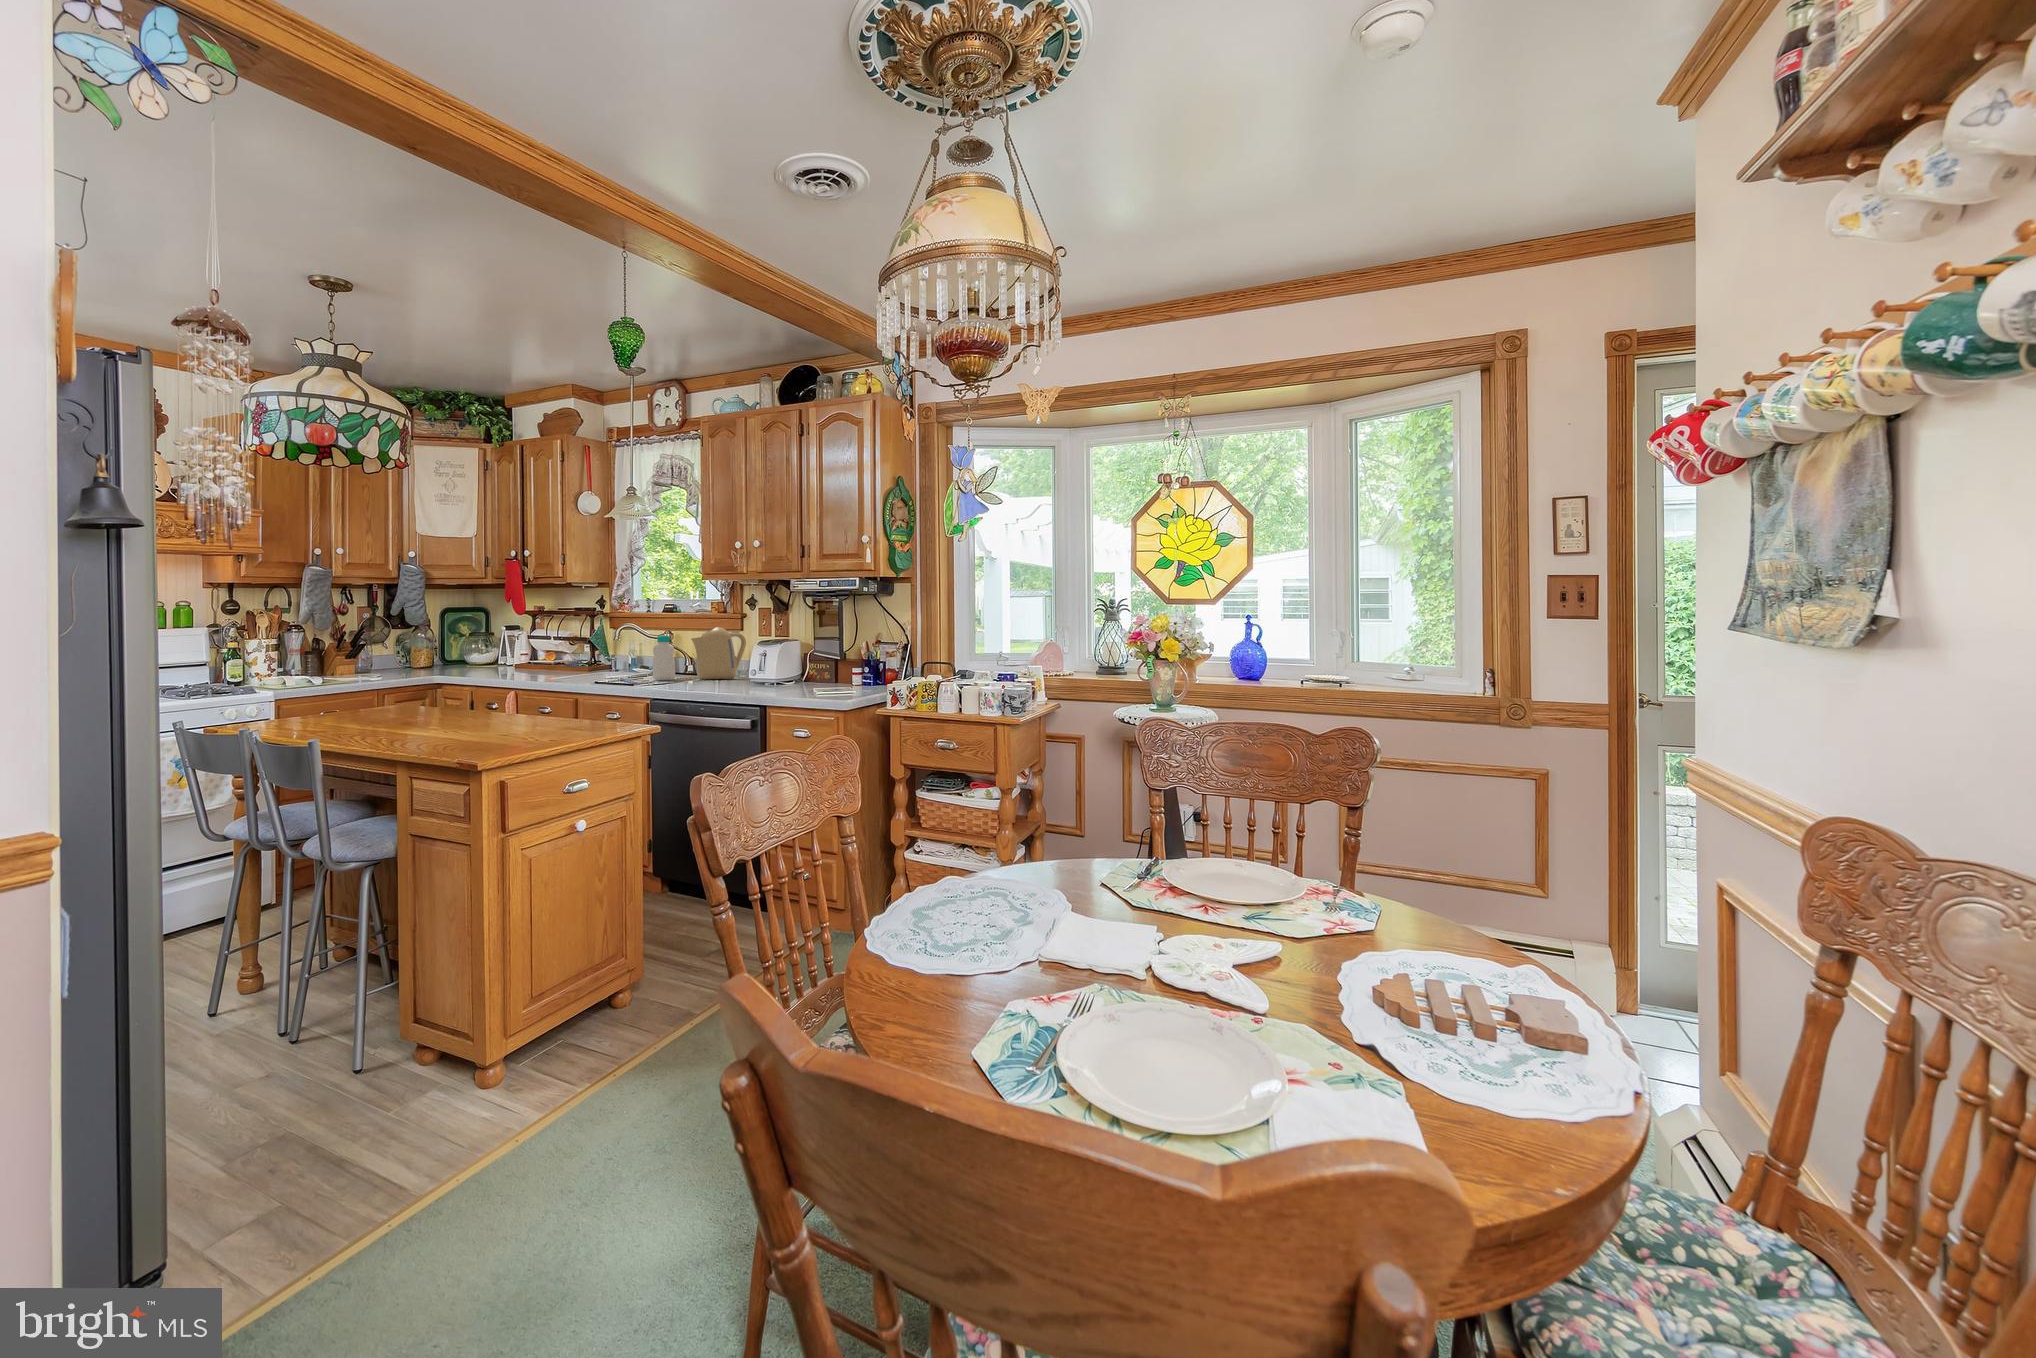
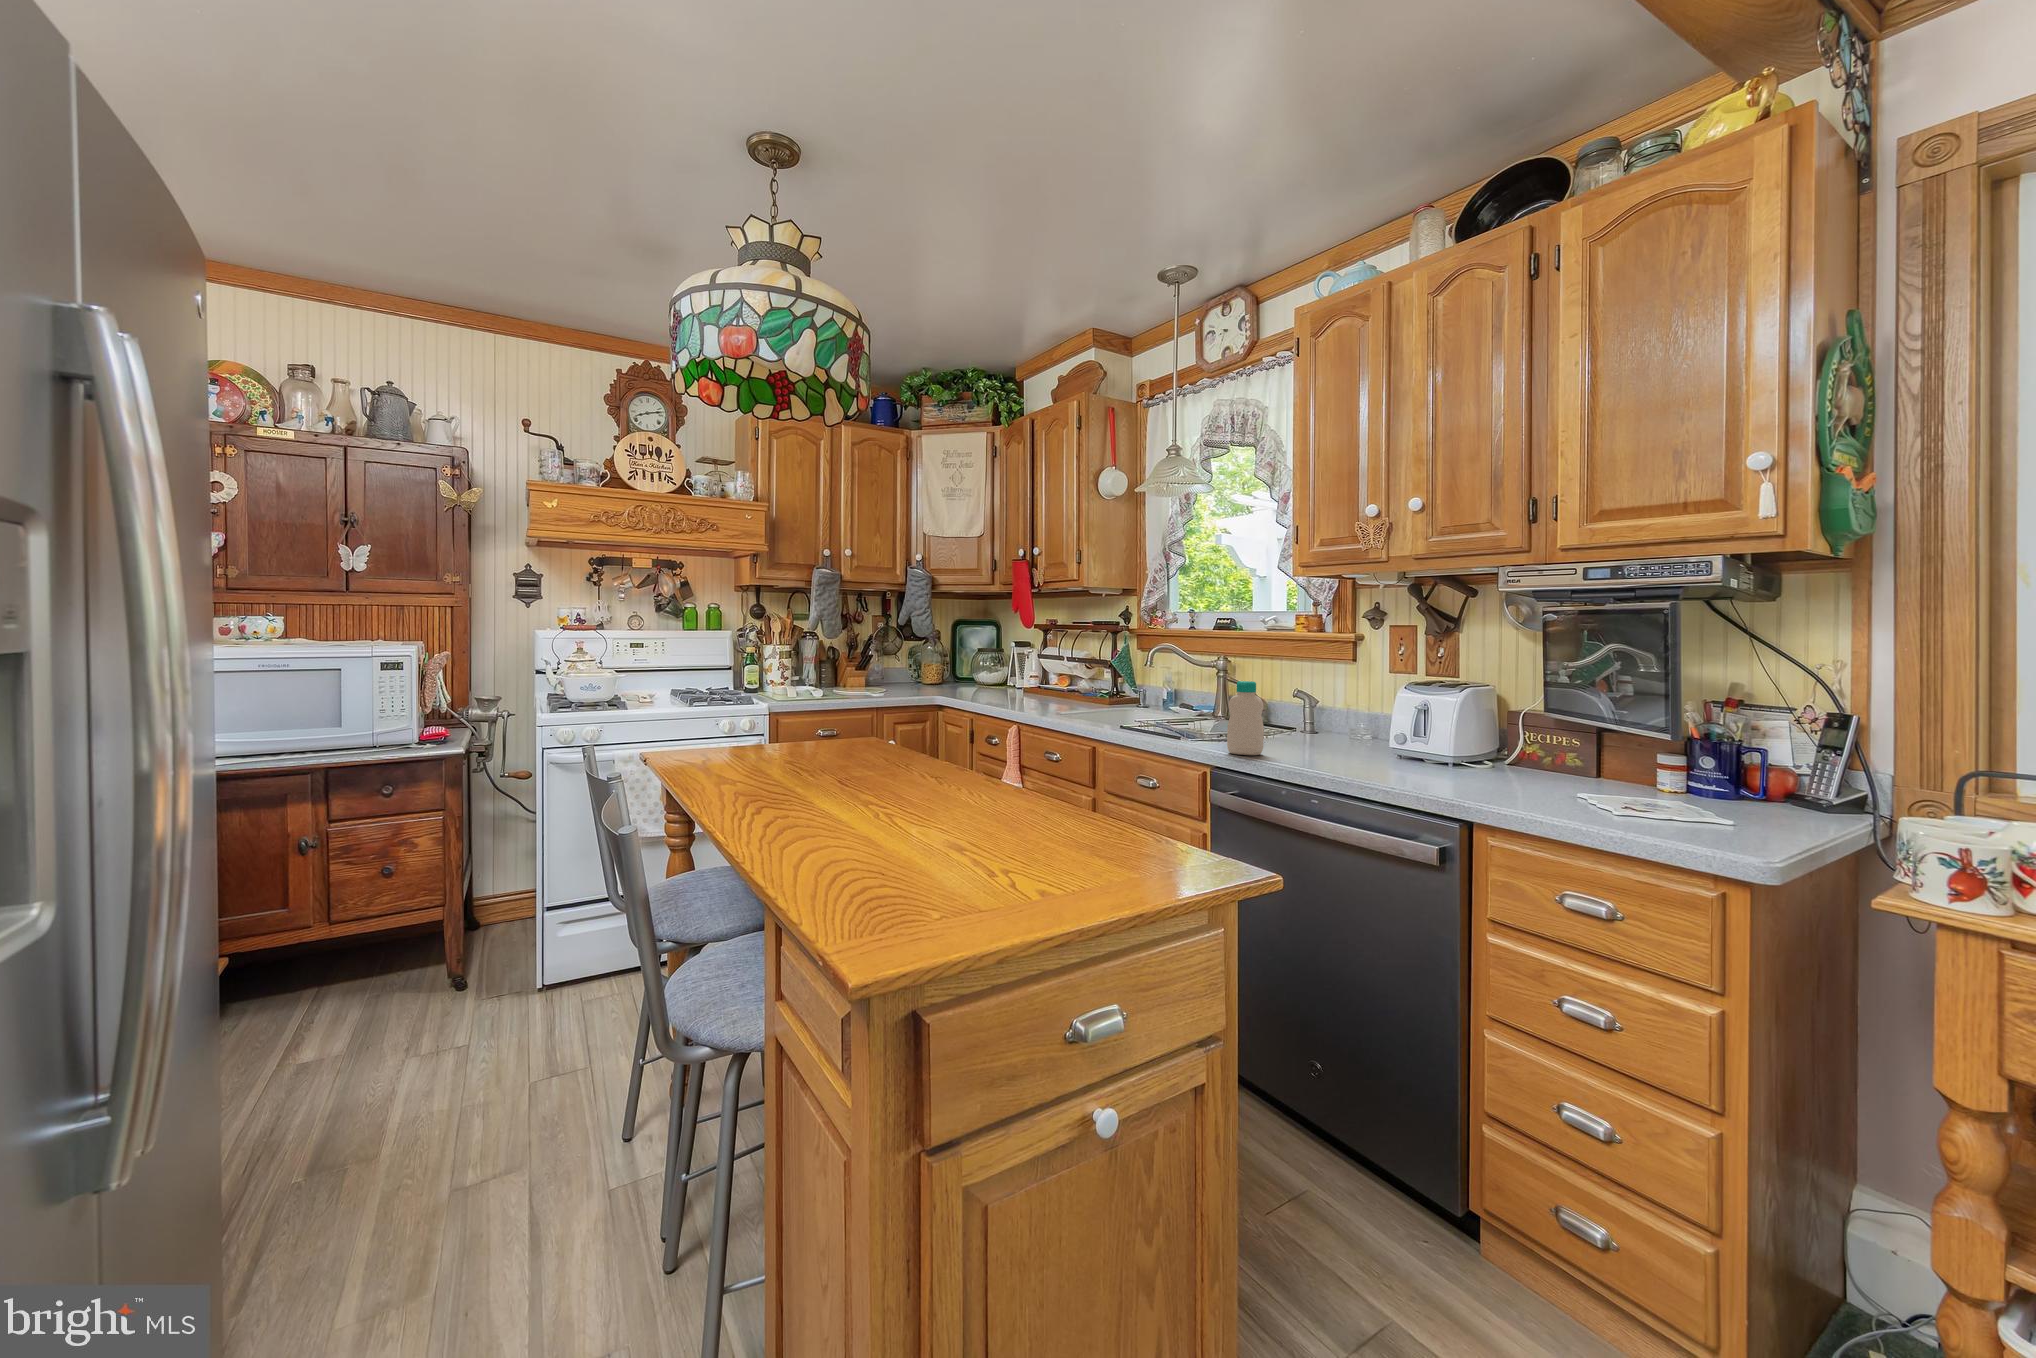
kettle: present [691,627,746,679] -> none [1295,669,1387,762]

